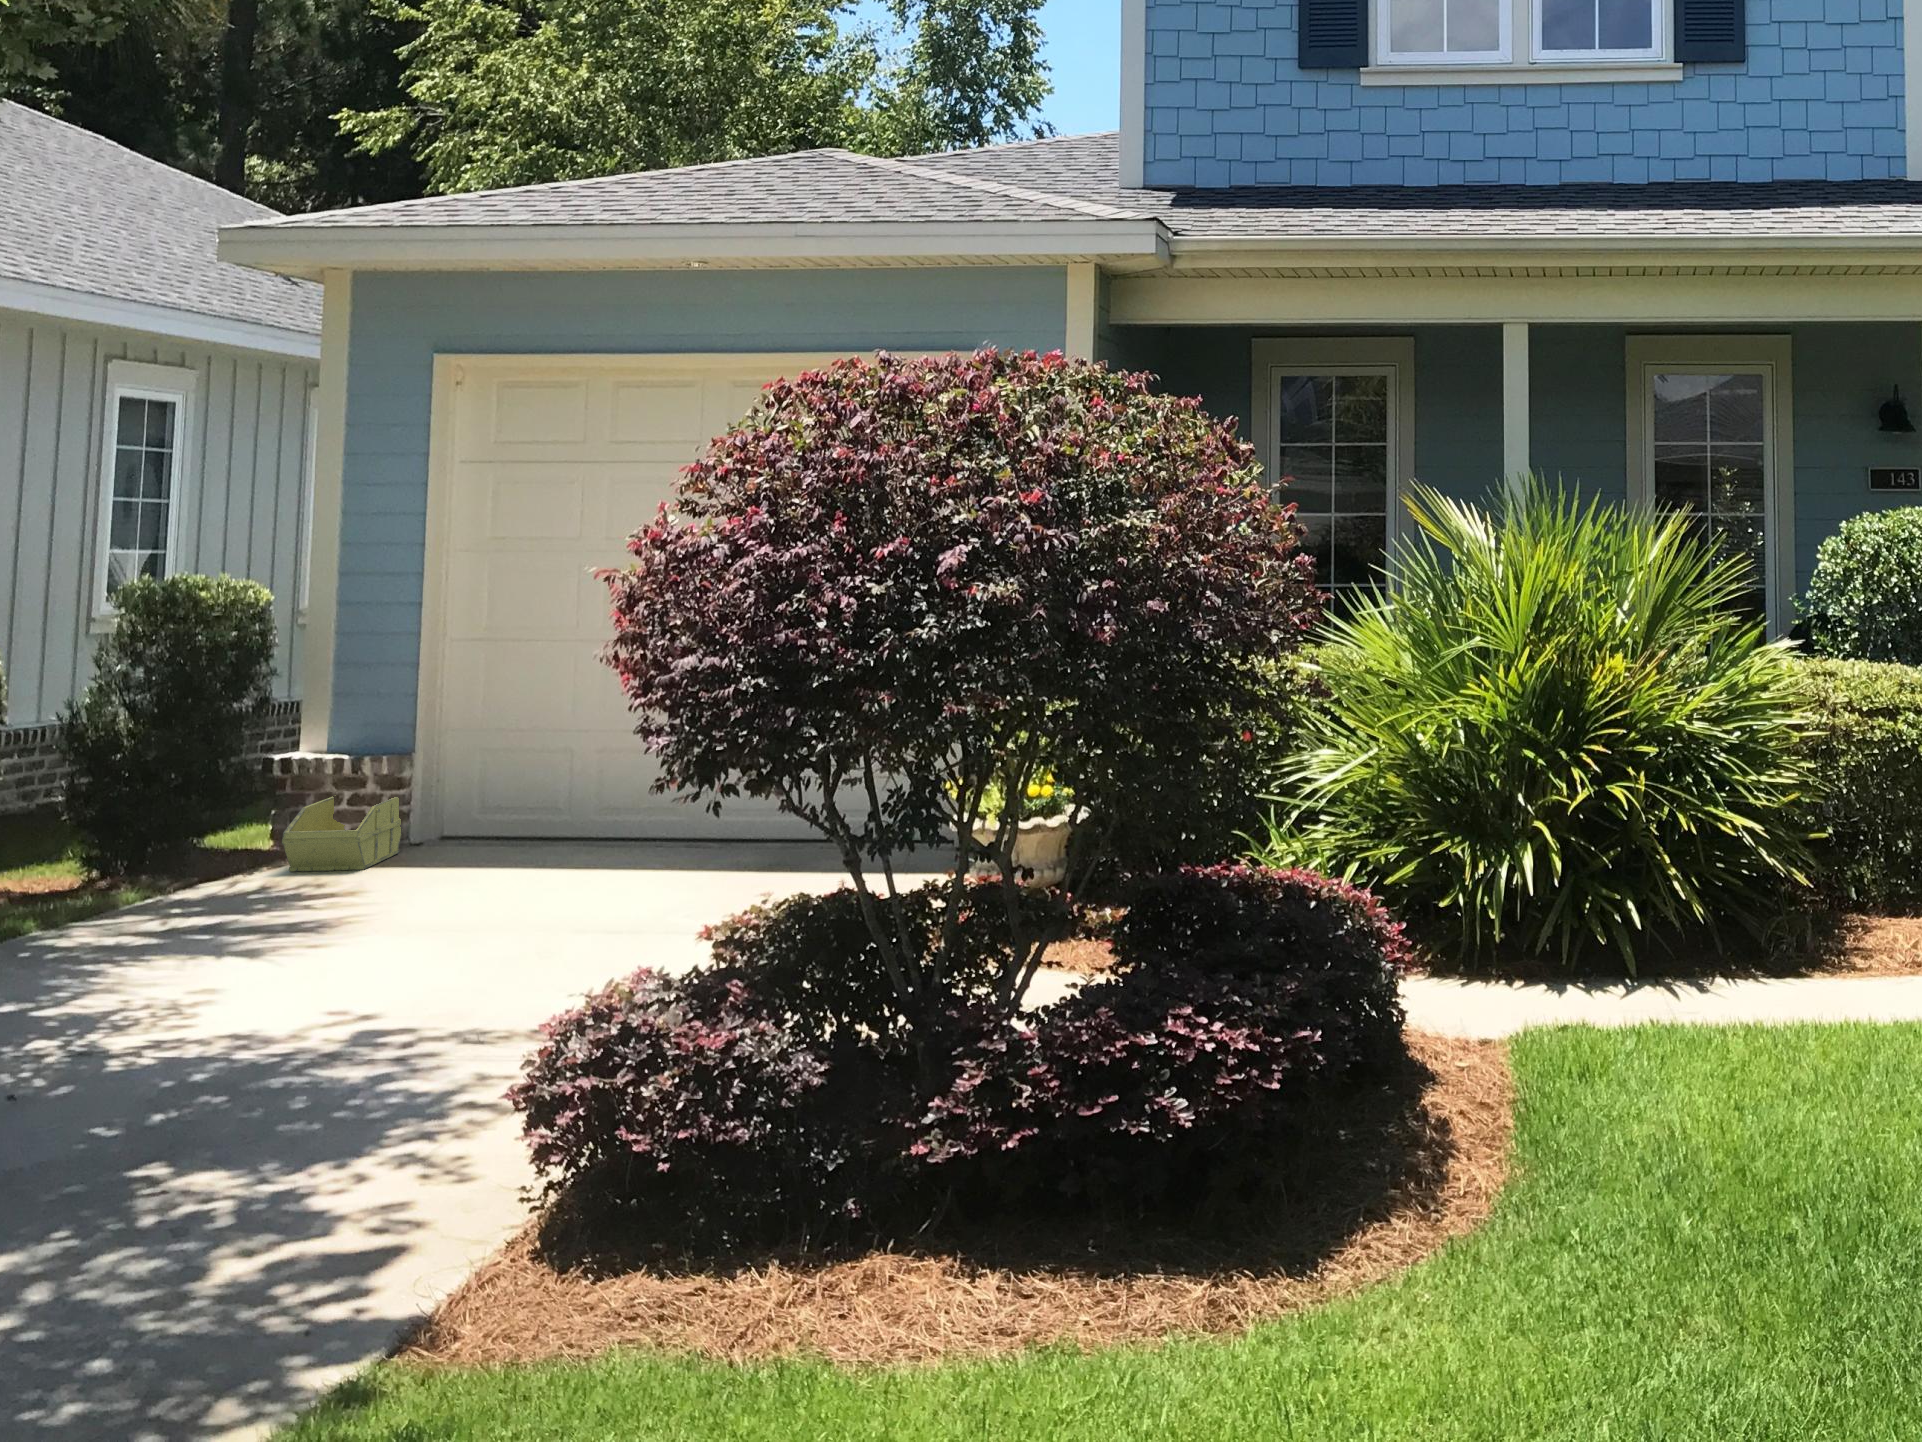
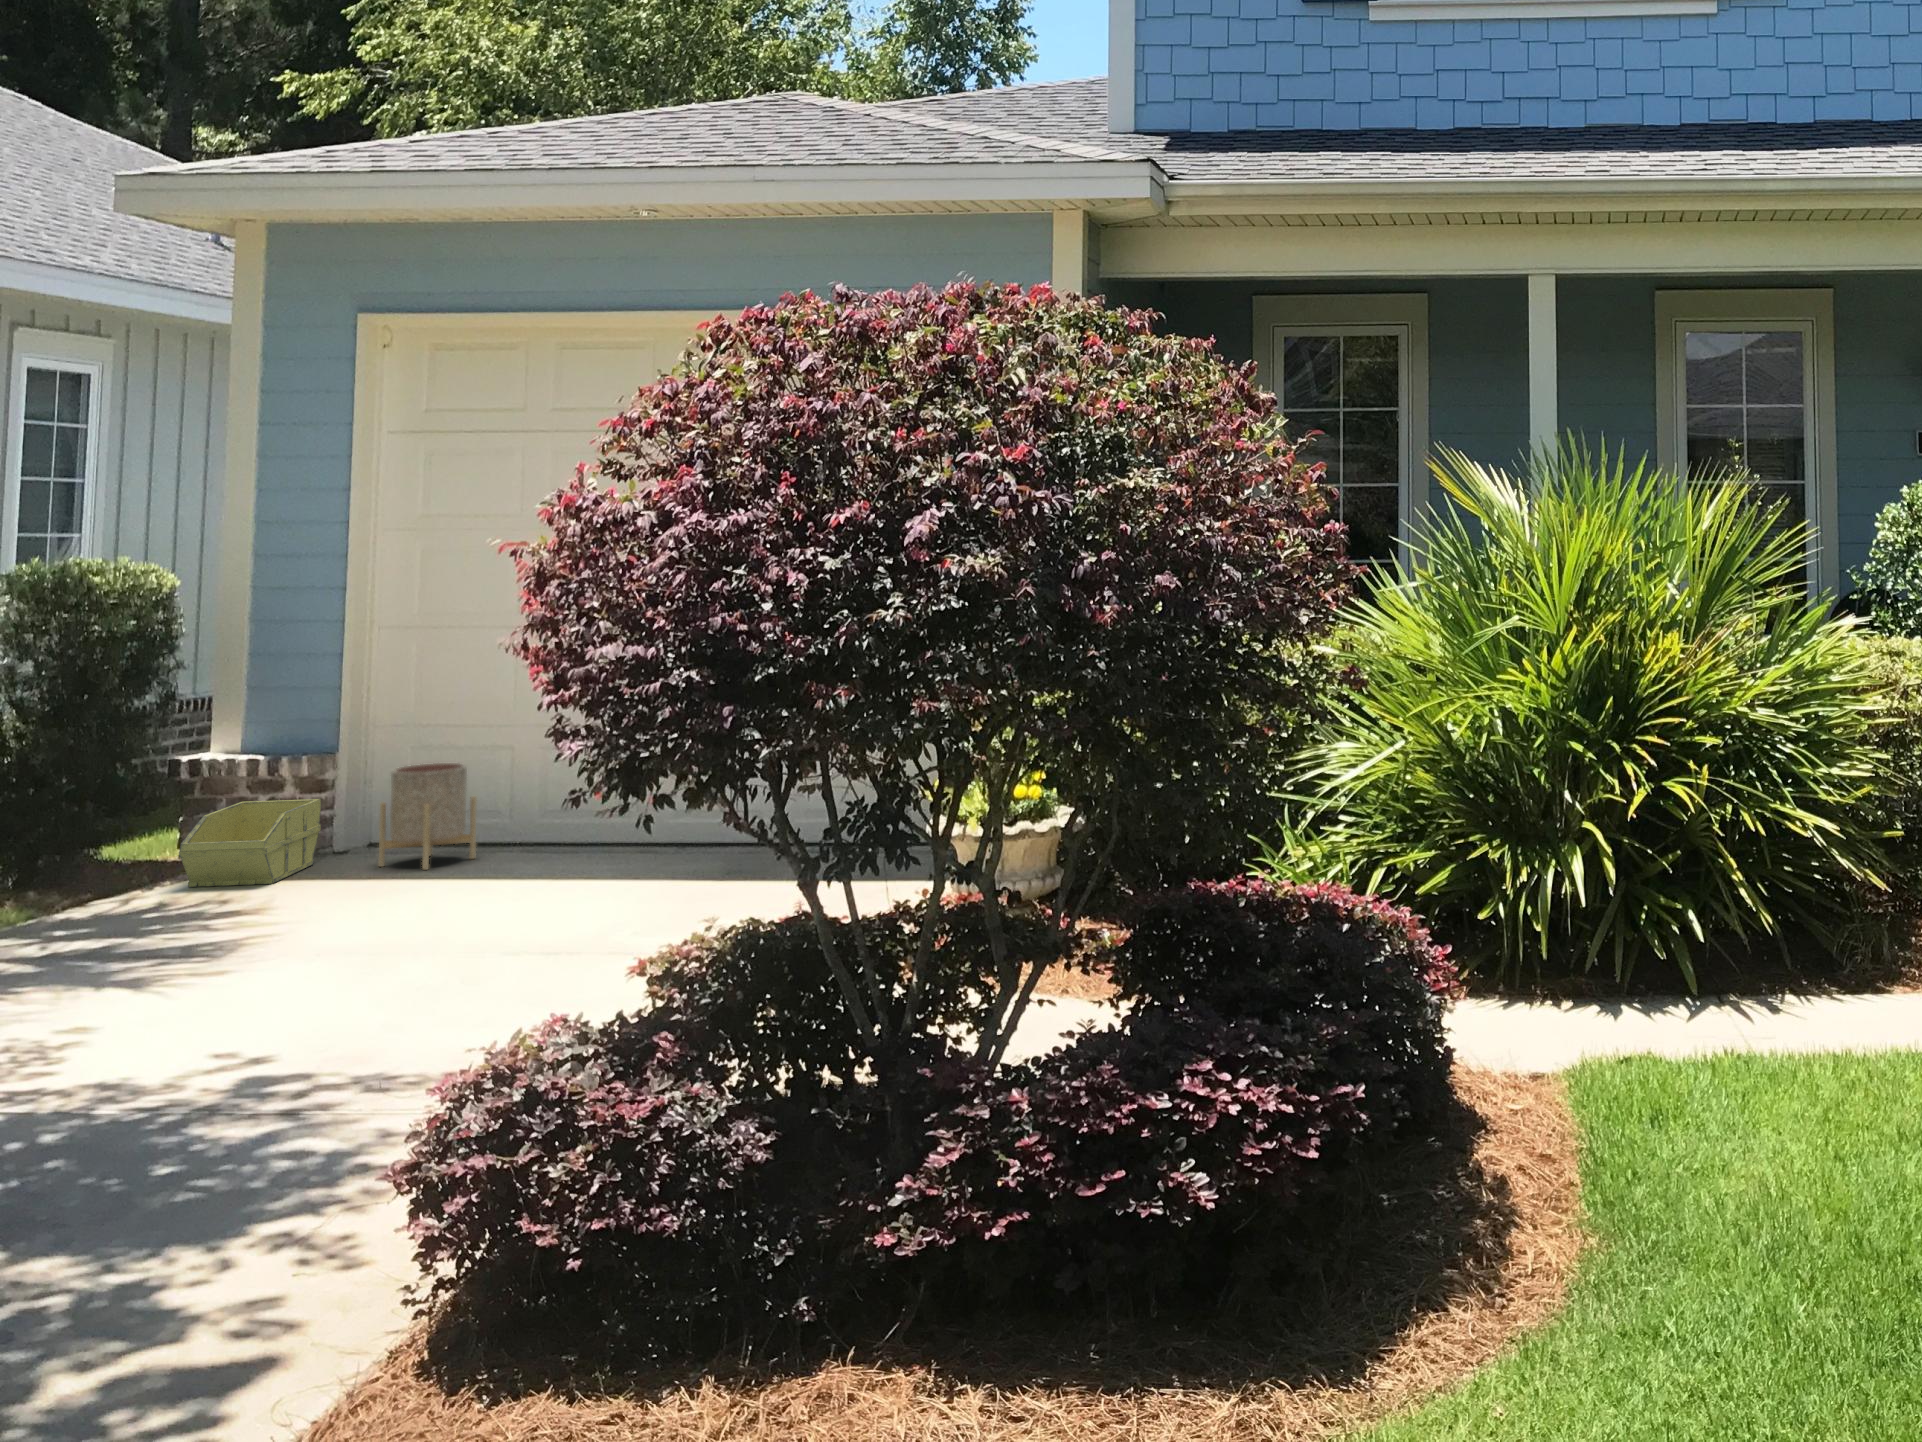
planter: none [457,762,546,859] -> present [378,763,477,870]

